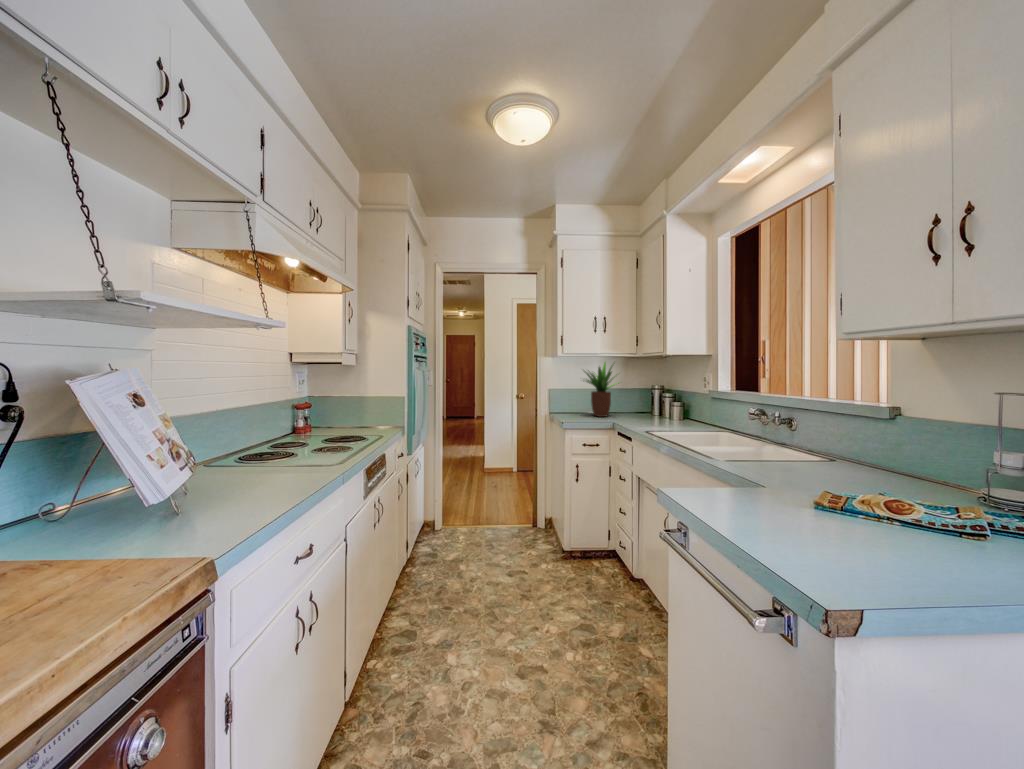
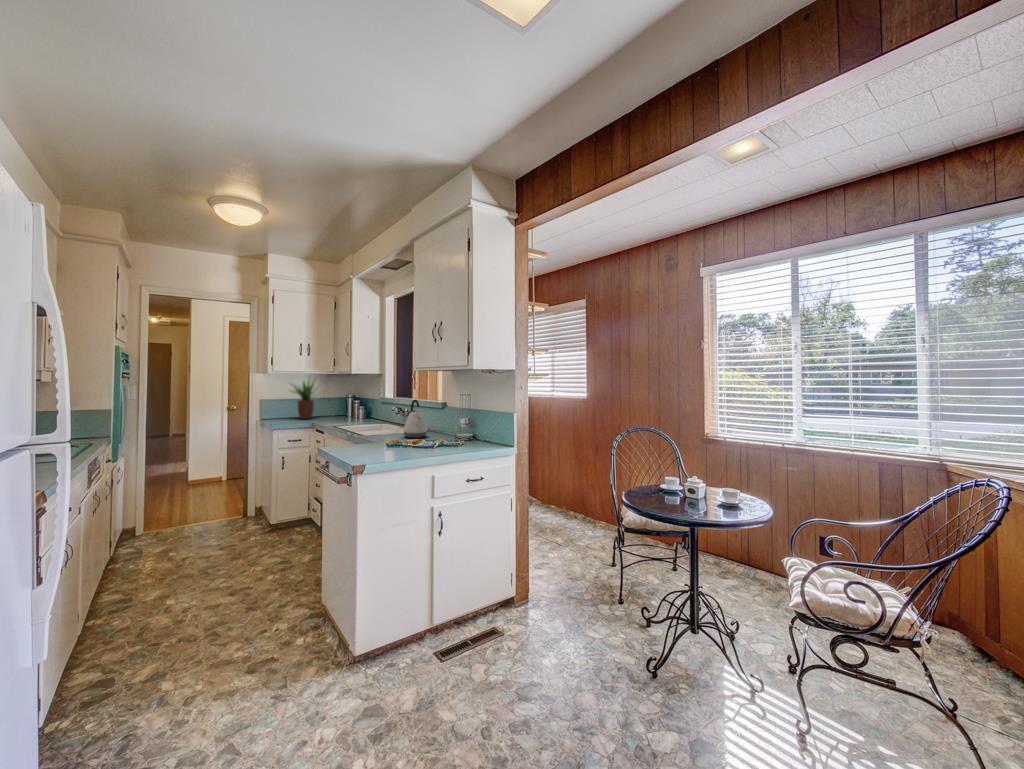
kettle: none [814,396,879,479] -> present [403,400,427,438]

